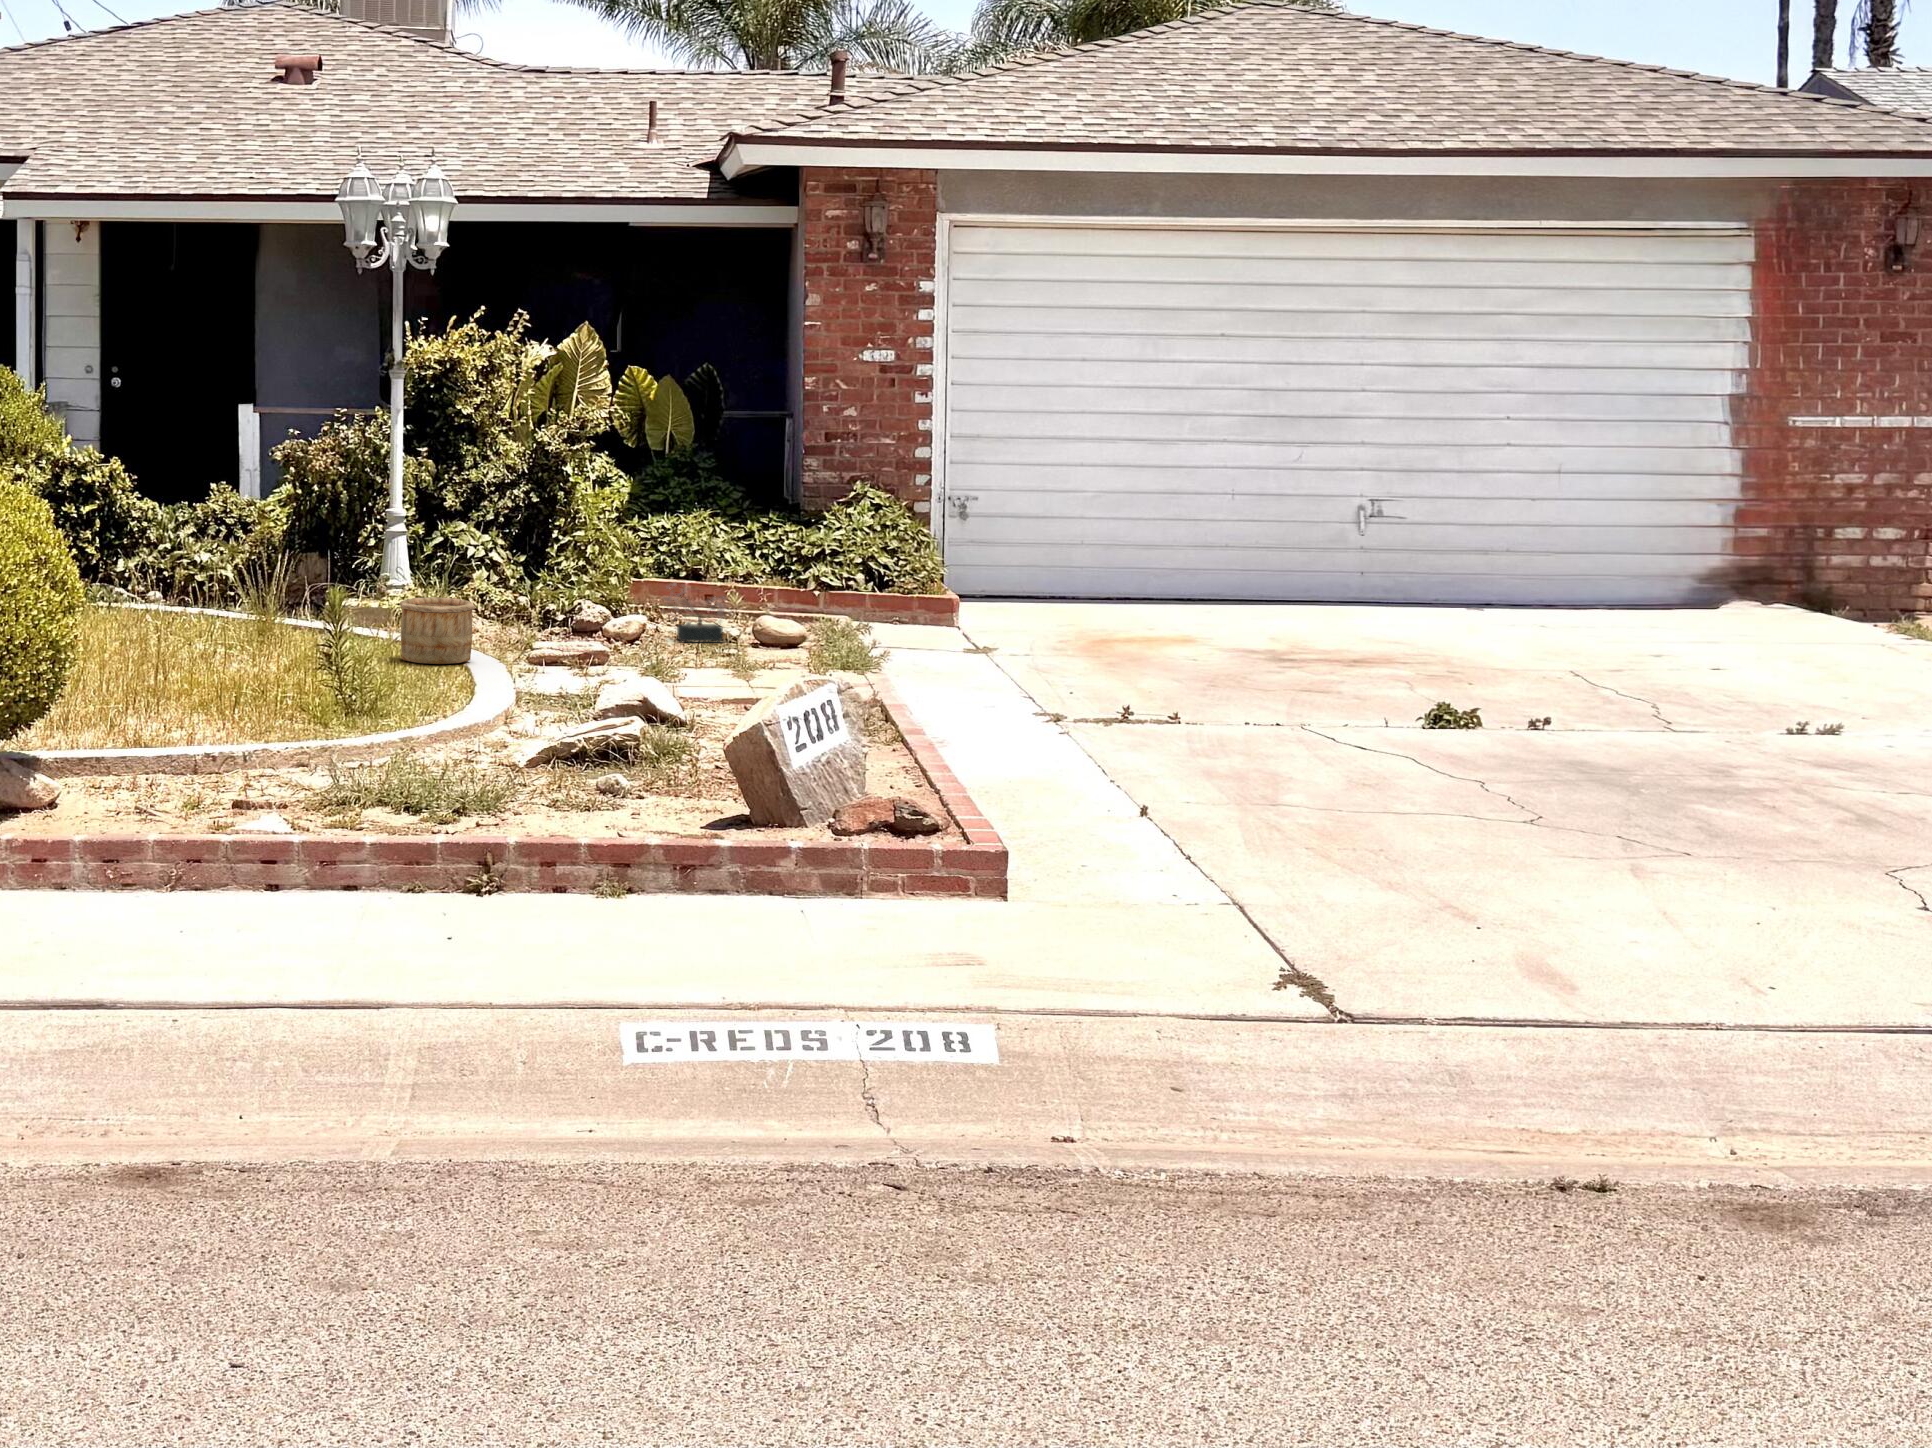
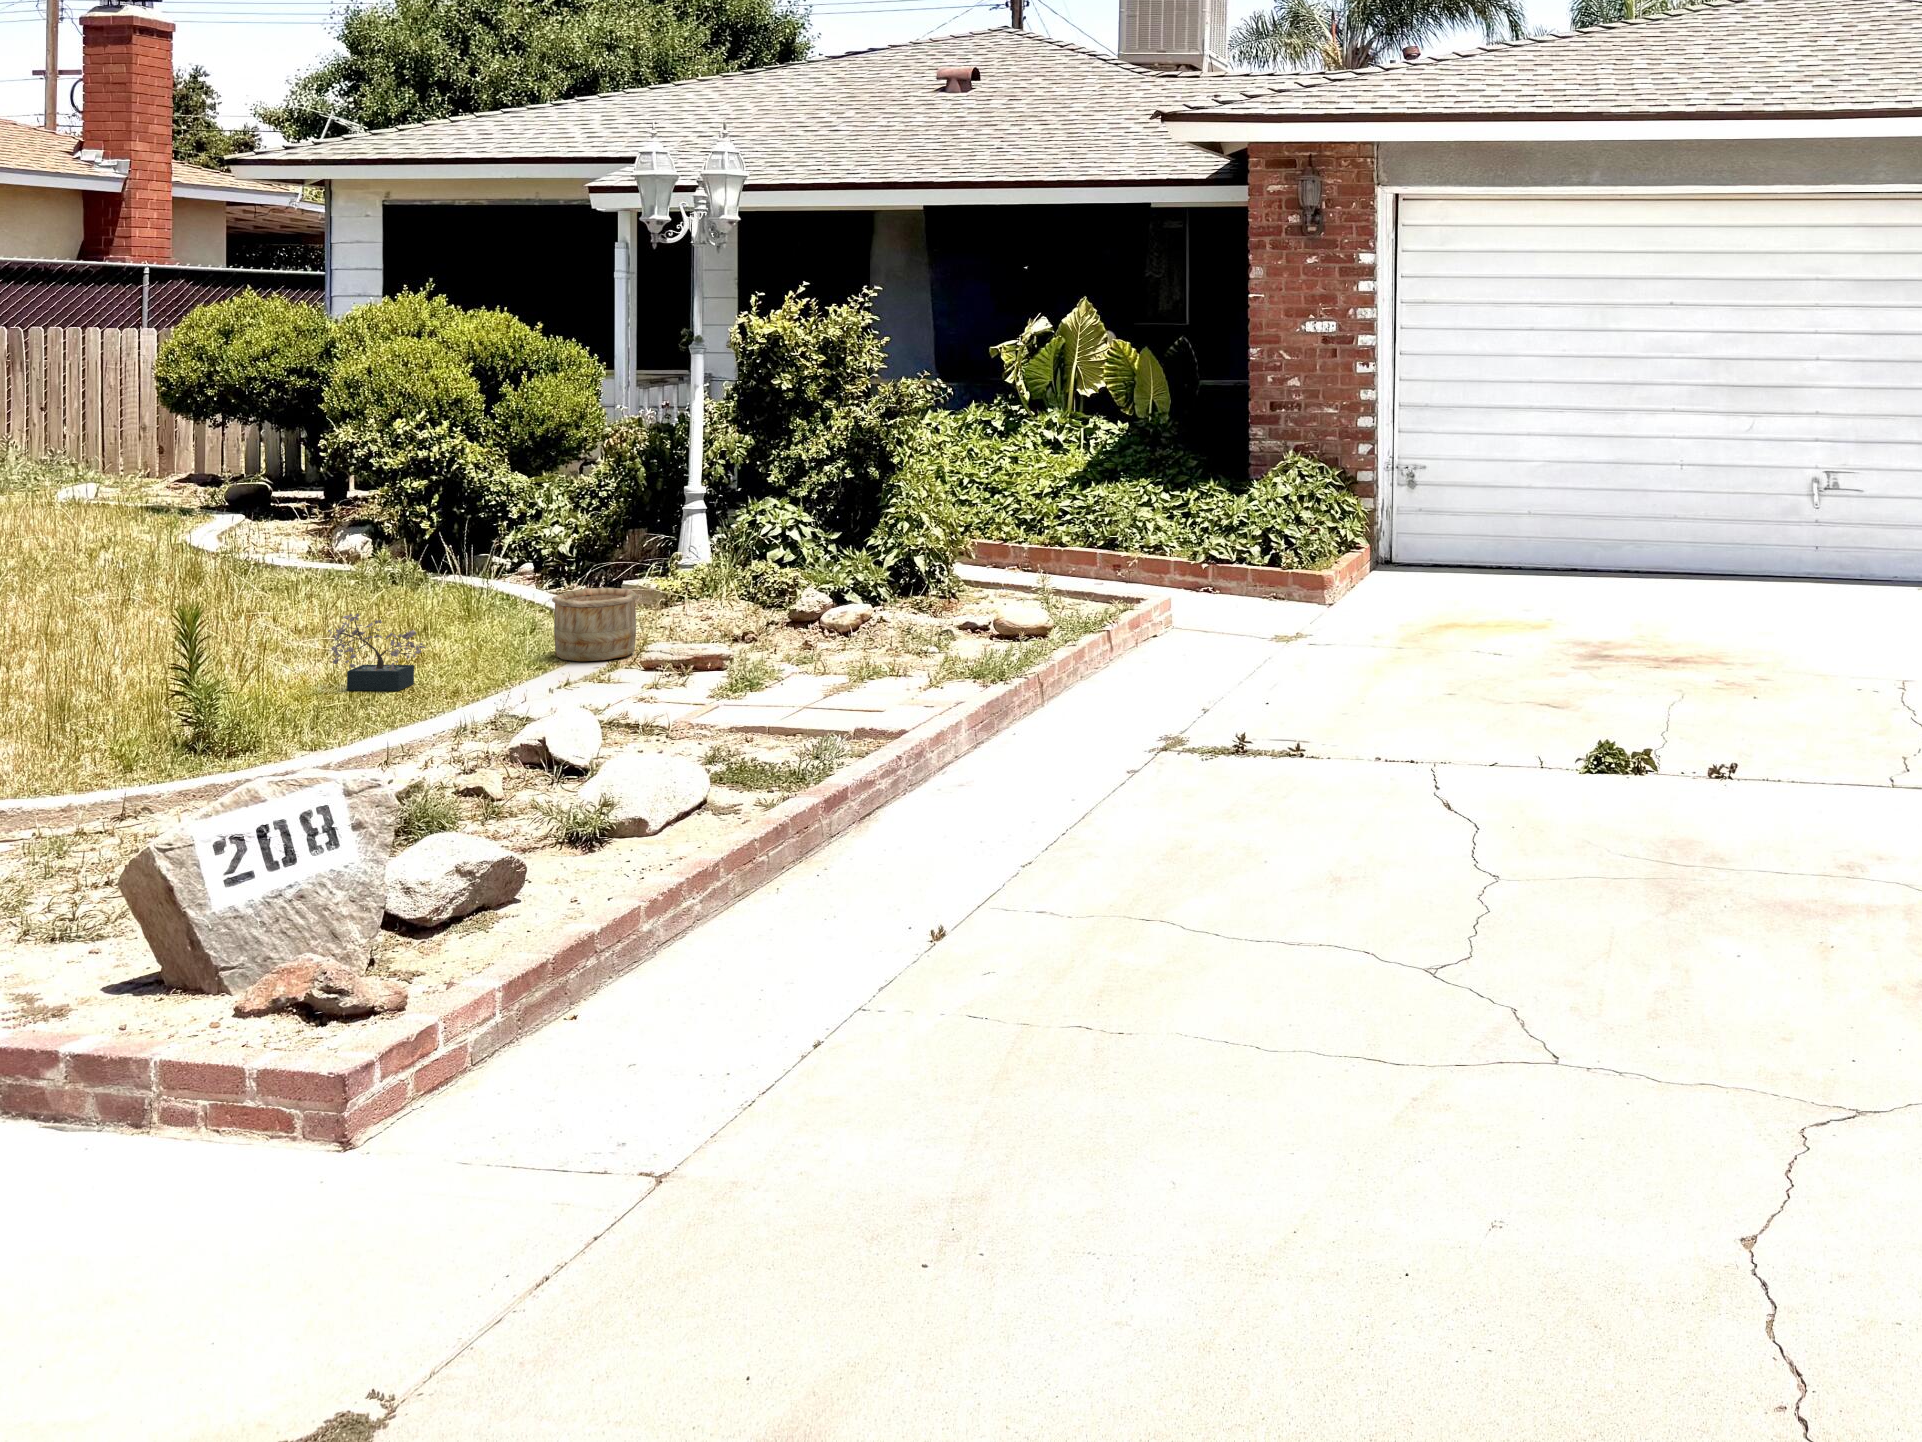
decorative plant: present [664,583,731,643] -> present [328,614,425,691]

